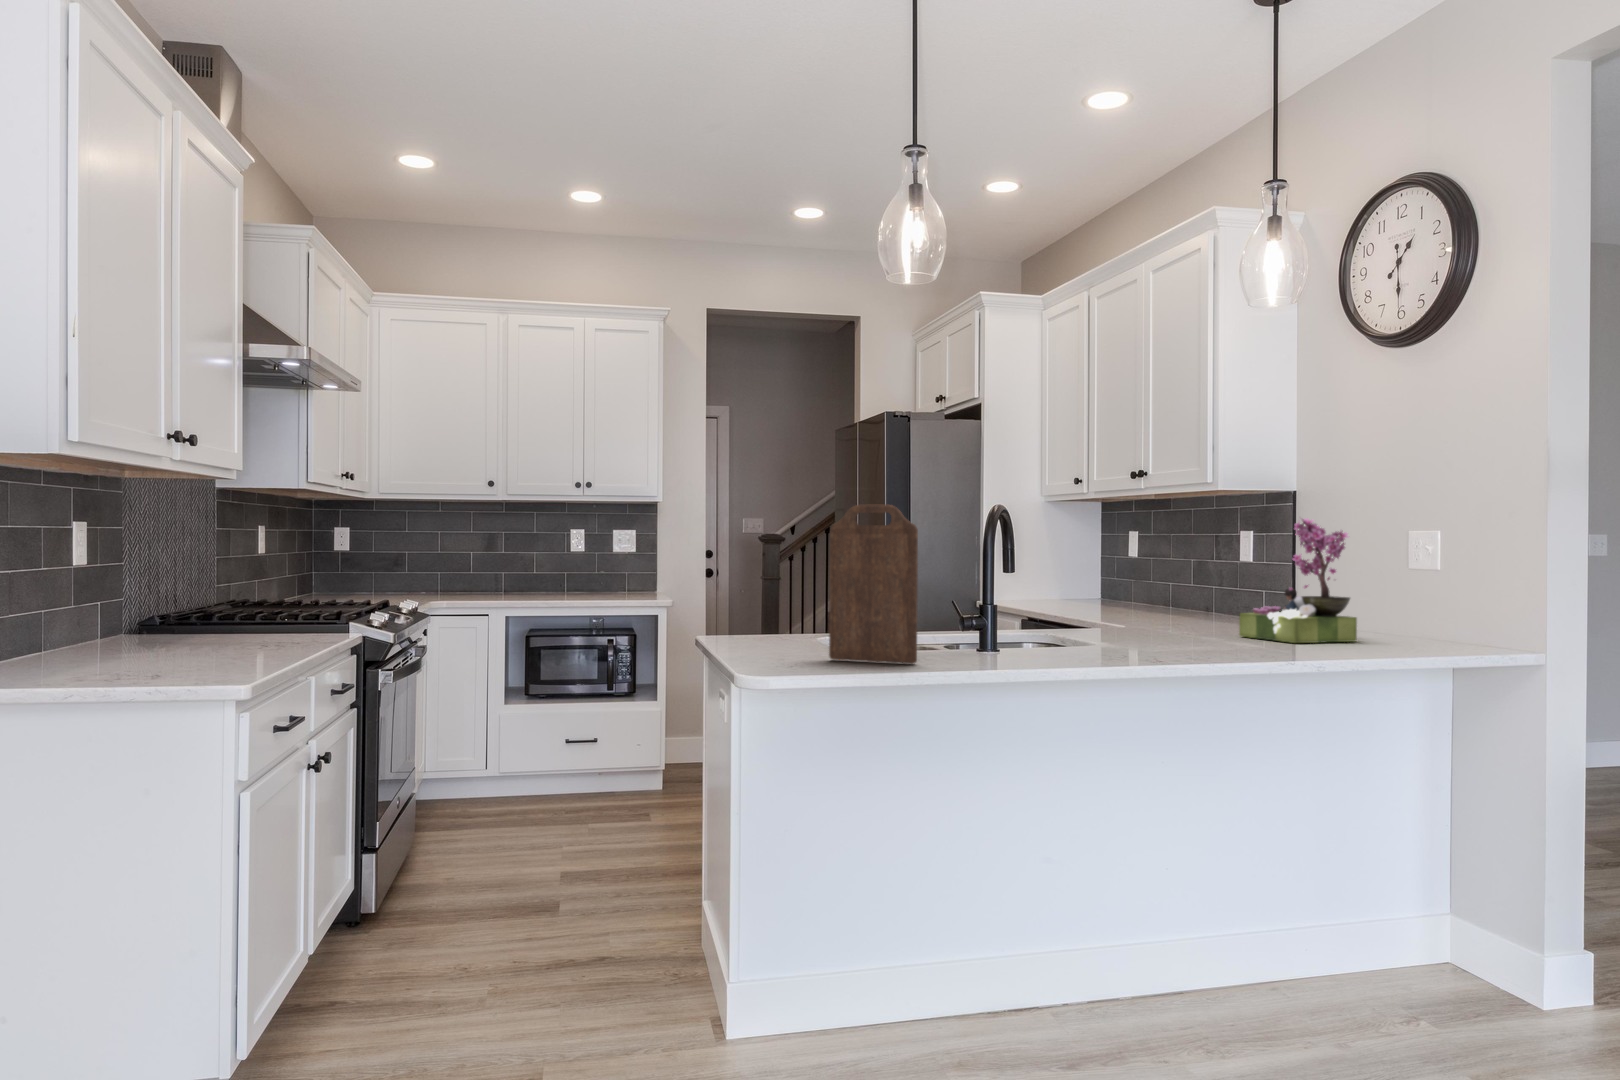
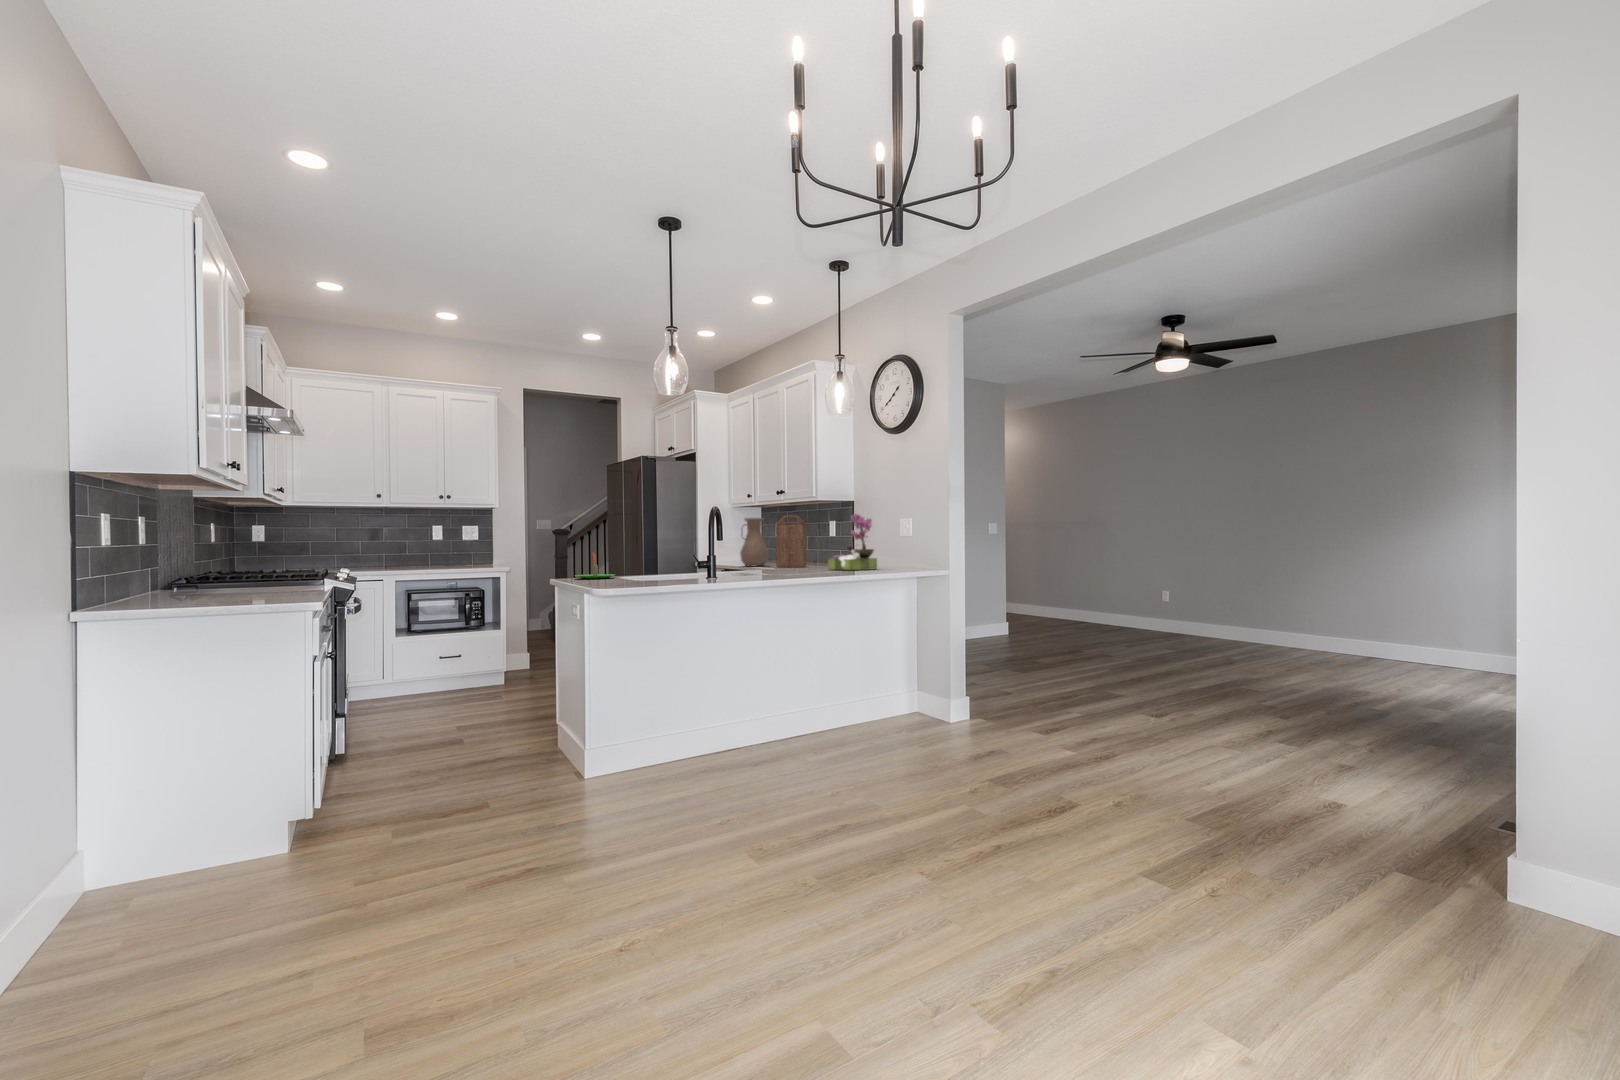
cutting board: present [829,505,918,664] -> present [776,515,806,567]
vase: none [1054,522,1109,614] -> present [740,518,769,566]
candle: none [730,593,806,645] -> present [575,553,615,579]

